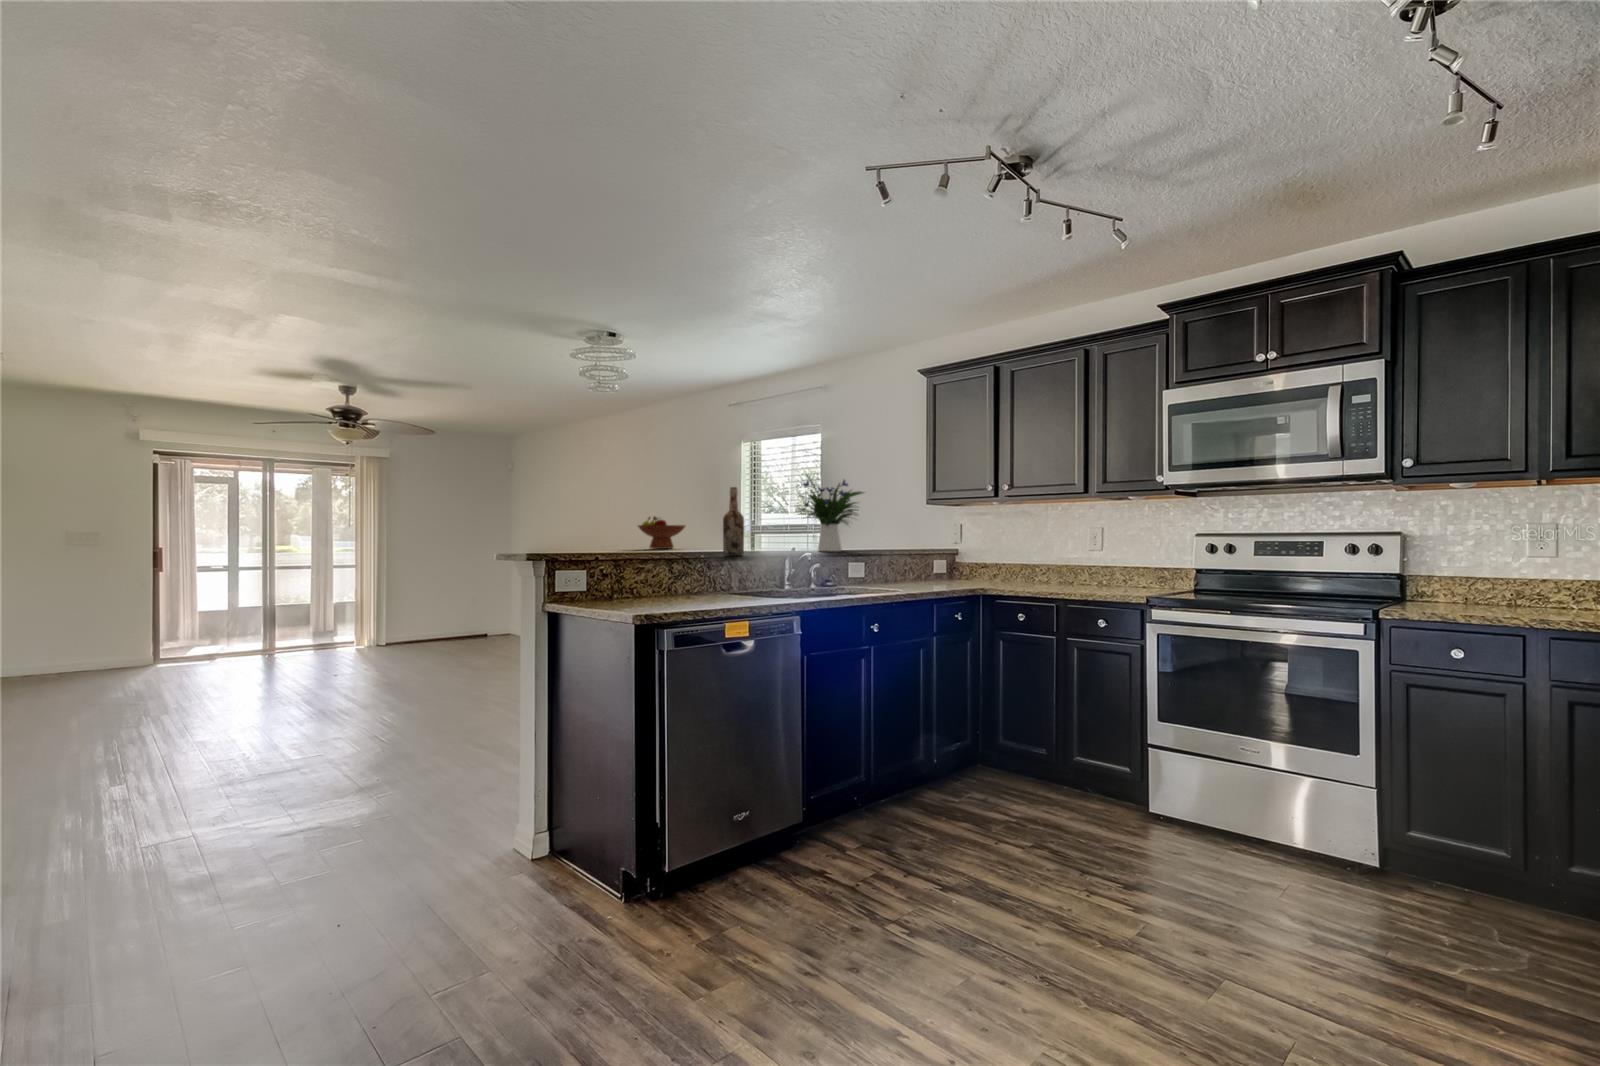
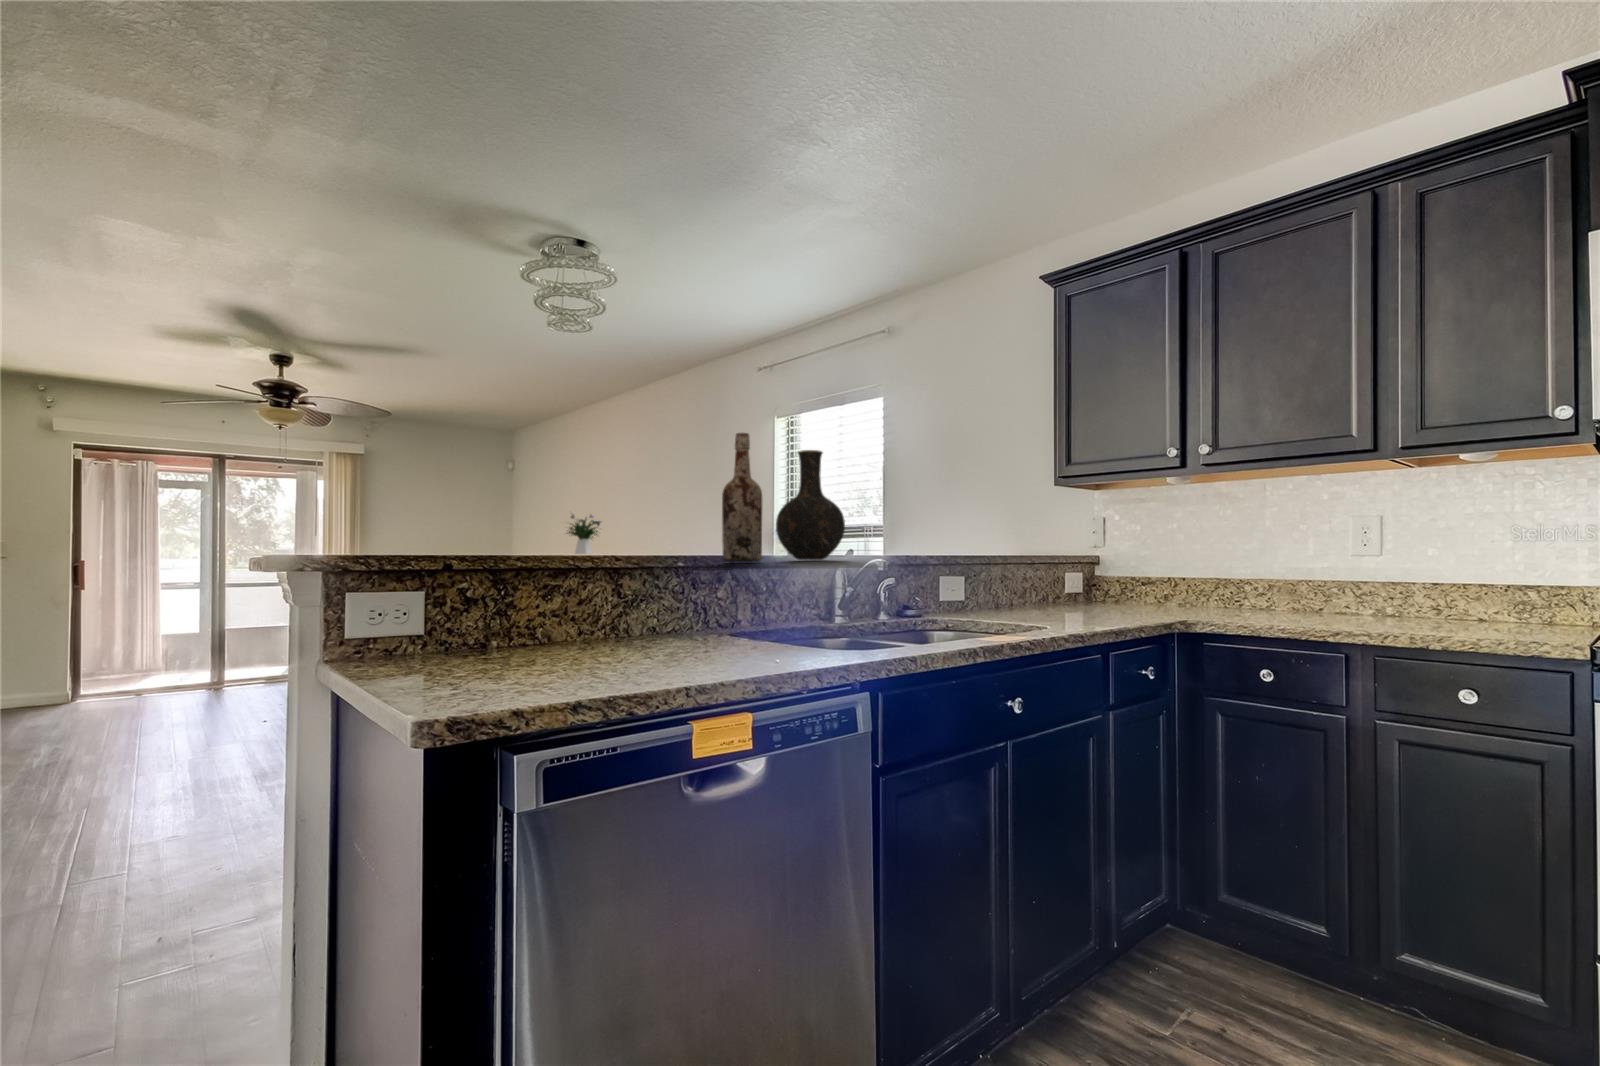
flower arrangement: present [801,475,863,551] -> present [569,515,600,554]
vase: none [751,494,789,554] -> present [776,450,845,560]
fruit bowl: present [638,516,686,549] -> none [619,508,691,557]

